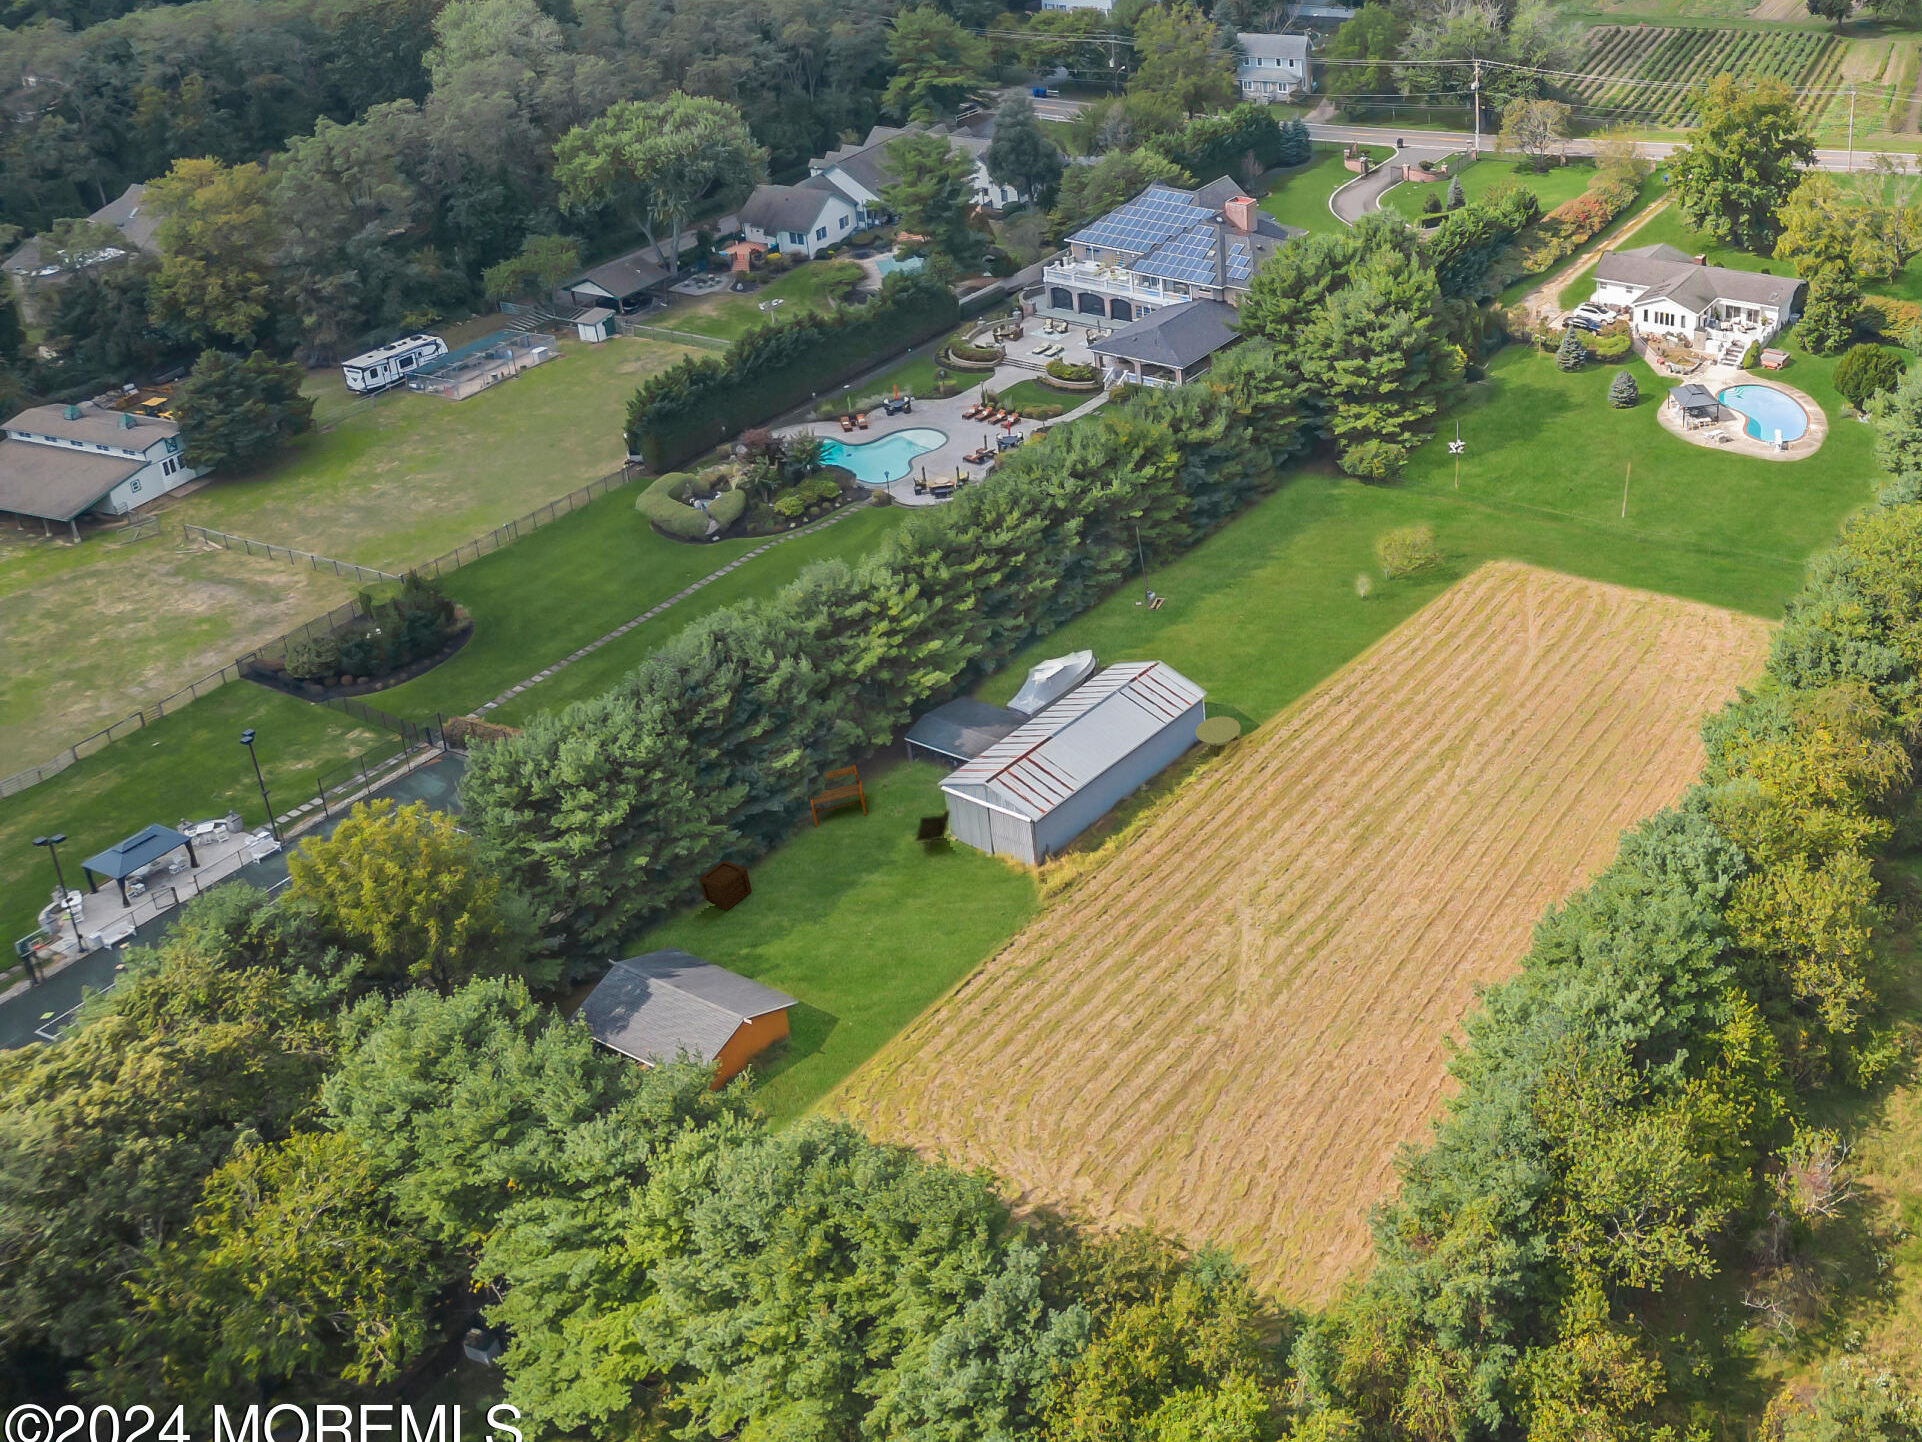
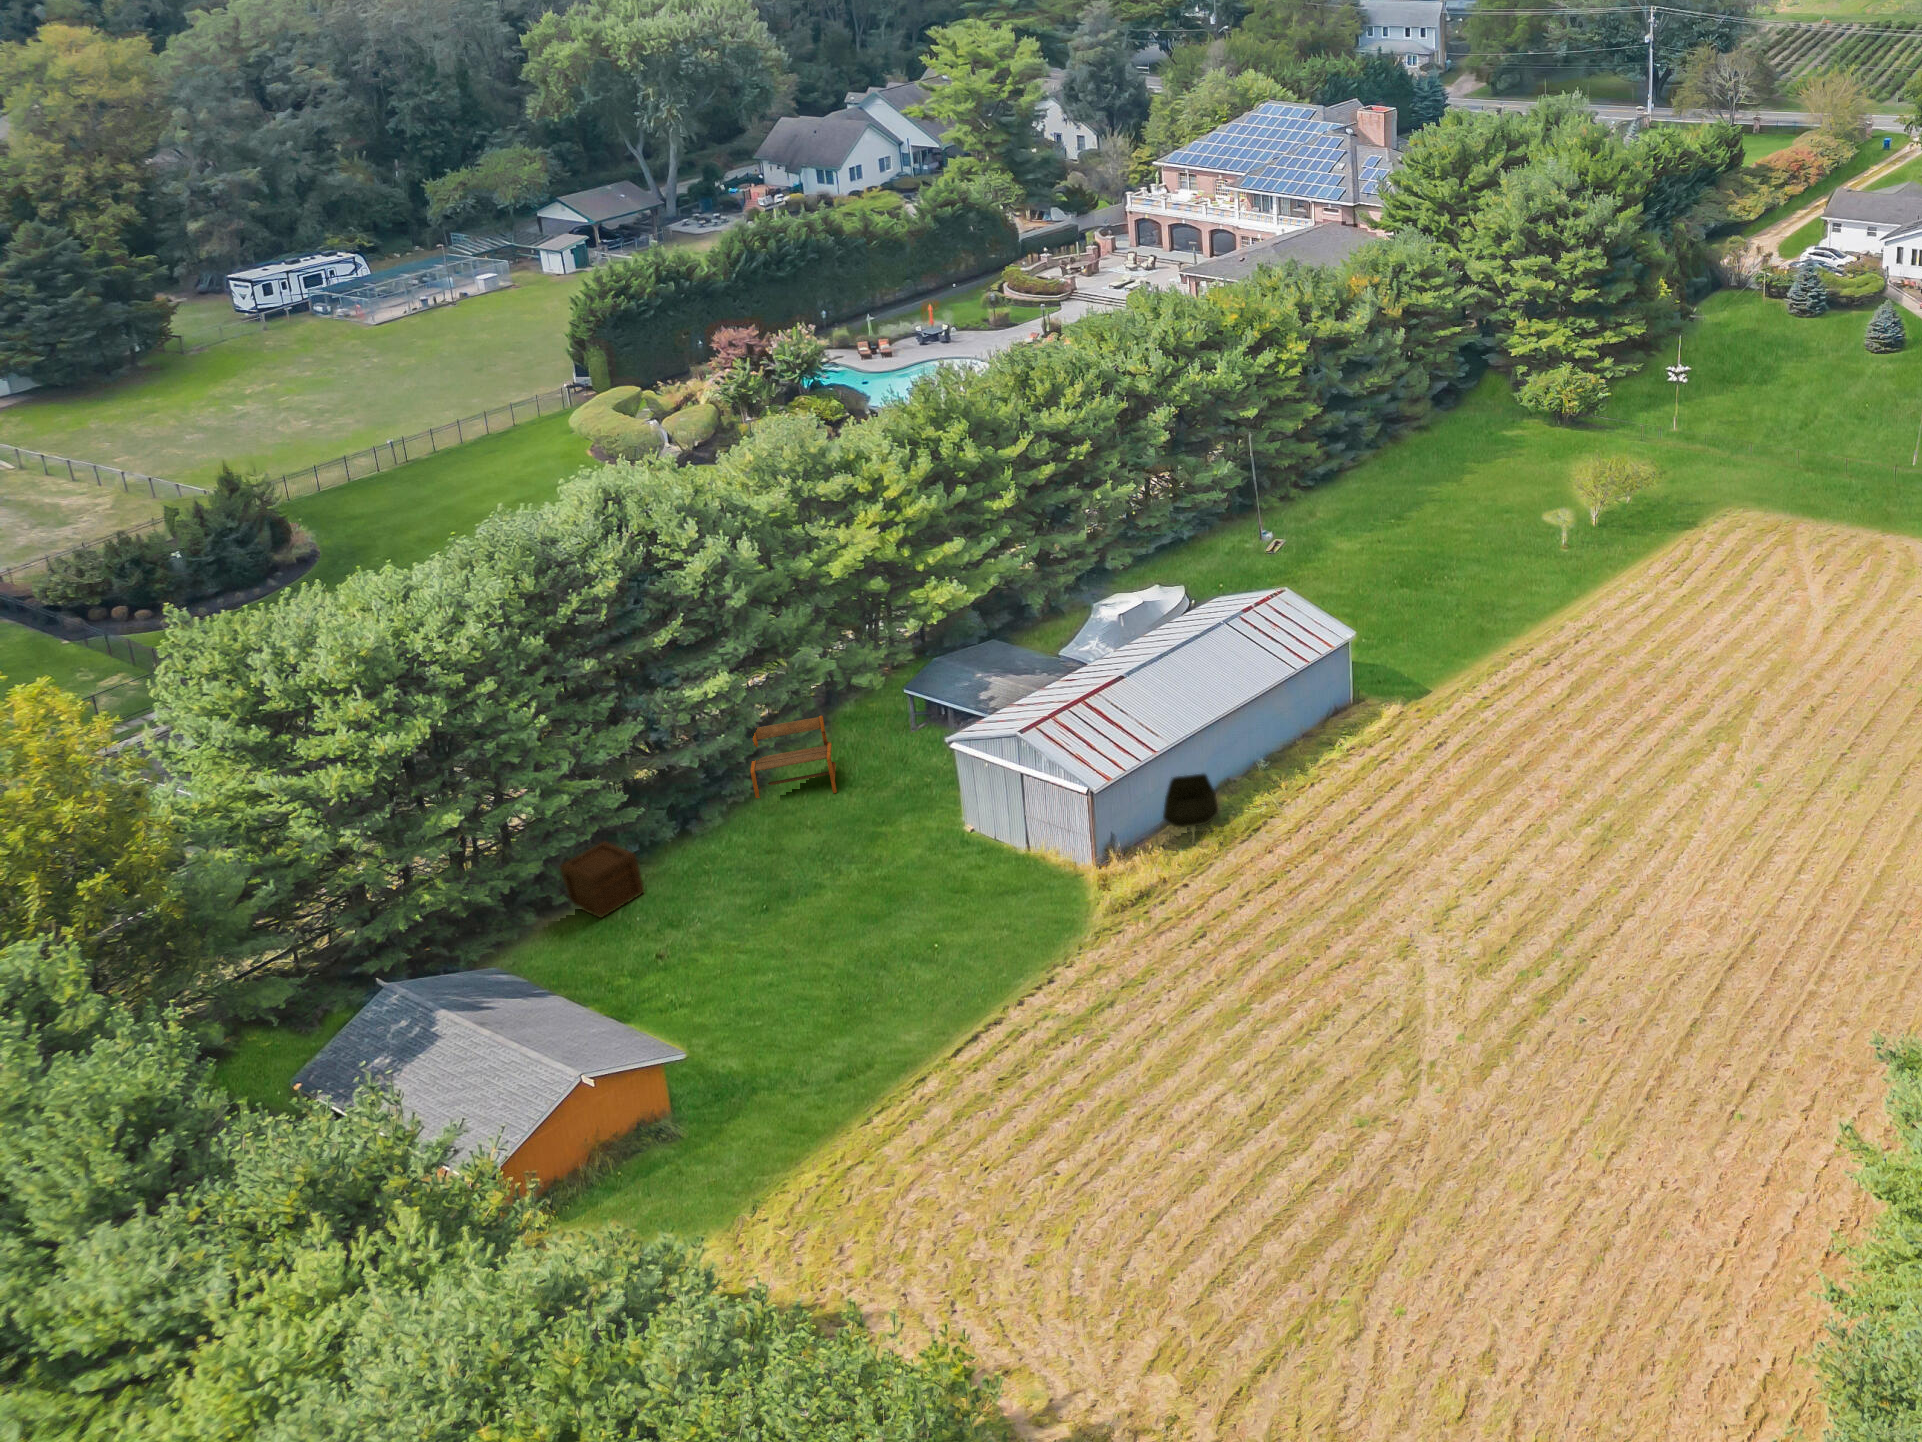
round table: present [1196,716,1241,757] -> none [1336,673,1404,728]
lounge chair: present [916,810,950,844] -> present [1163,774,1218,841]

